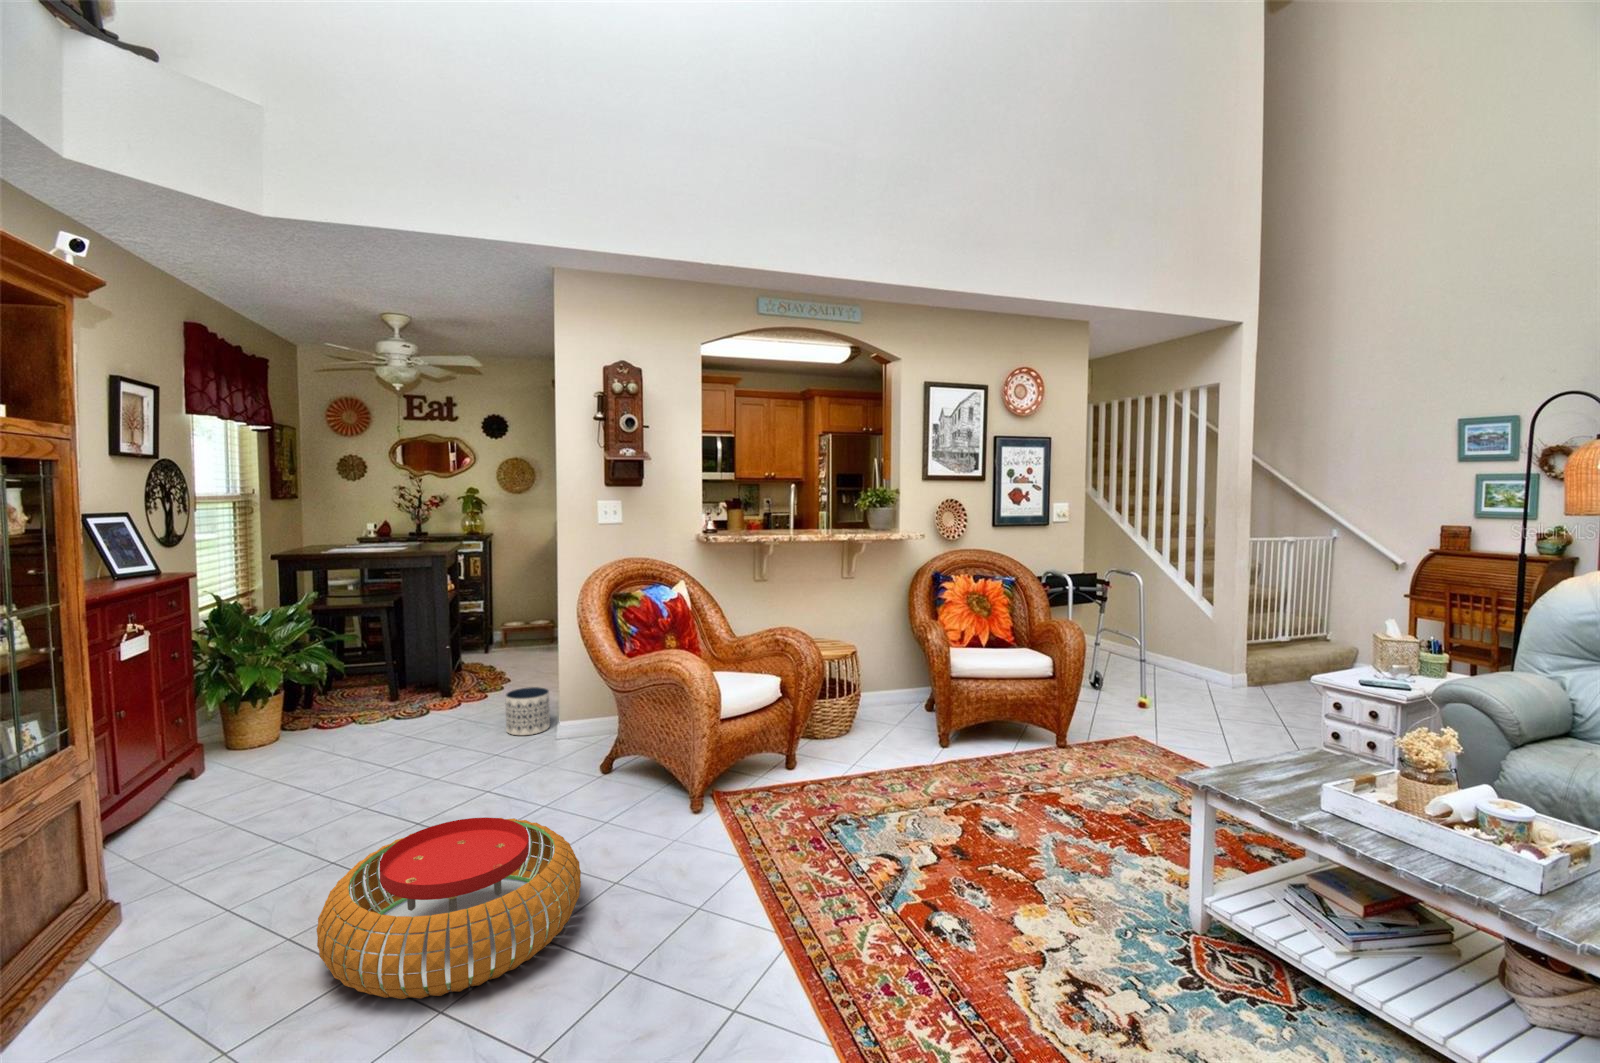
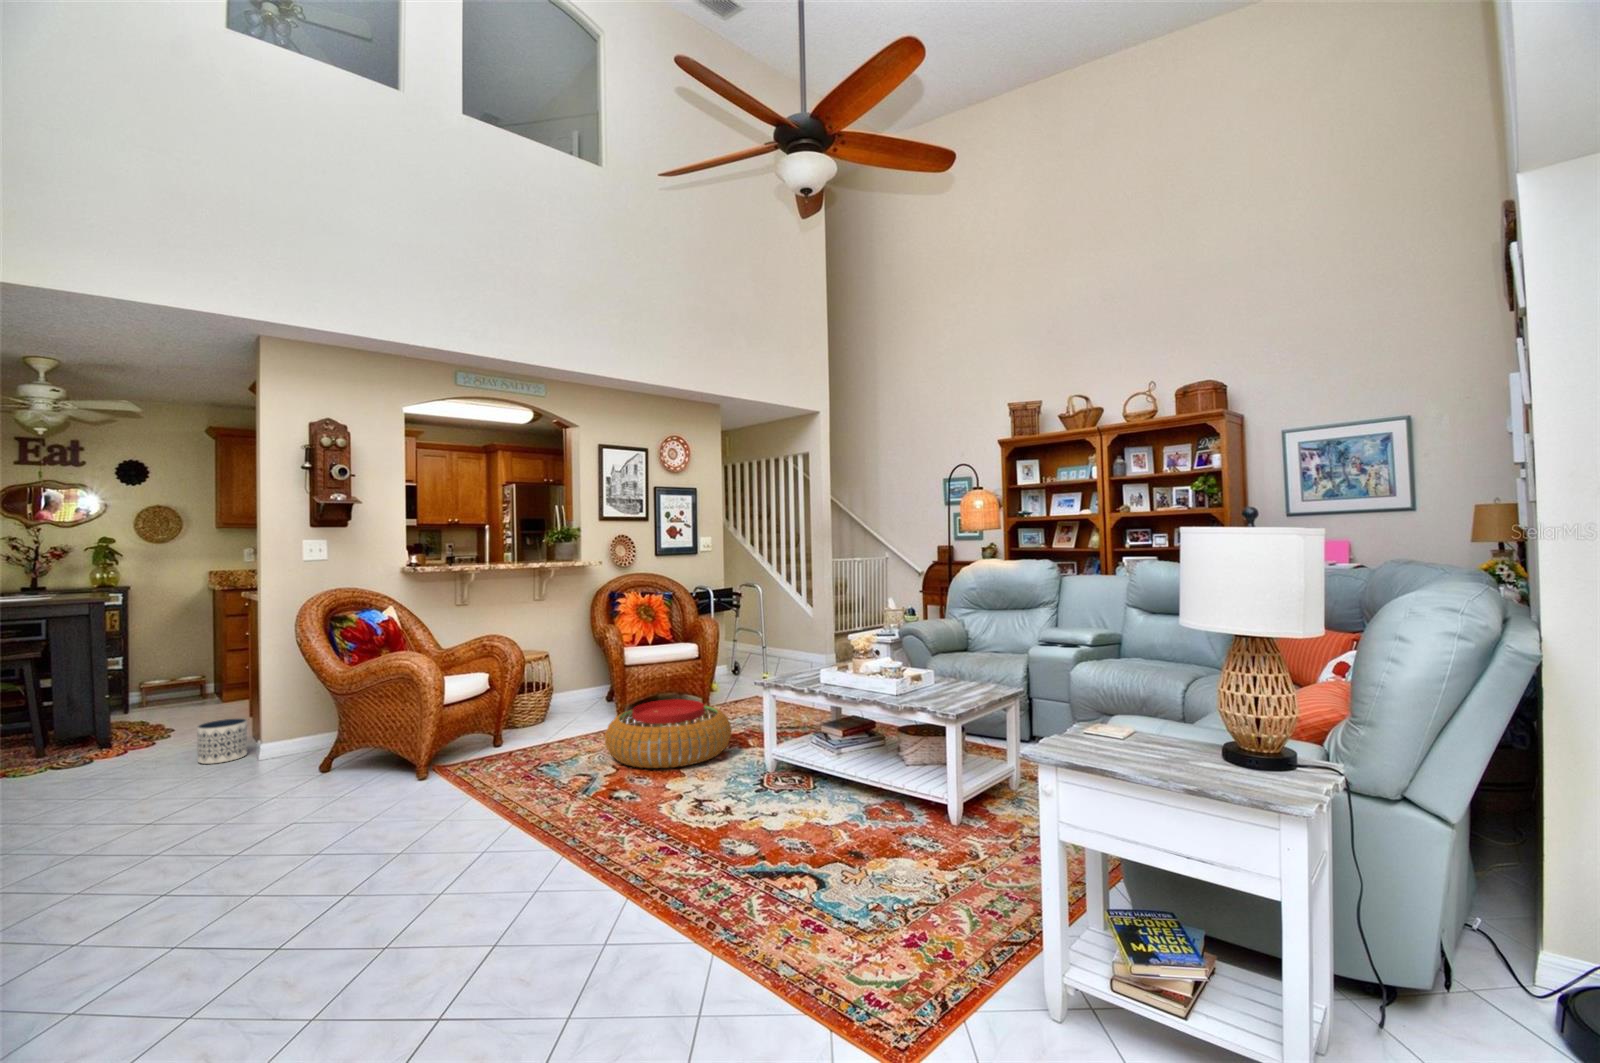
pouf: present [317,817,581,999] -> present [605,699,731,768]

